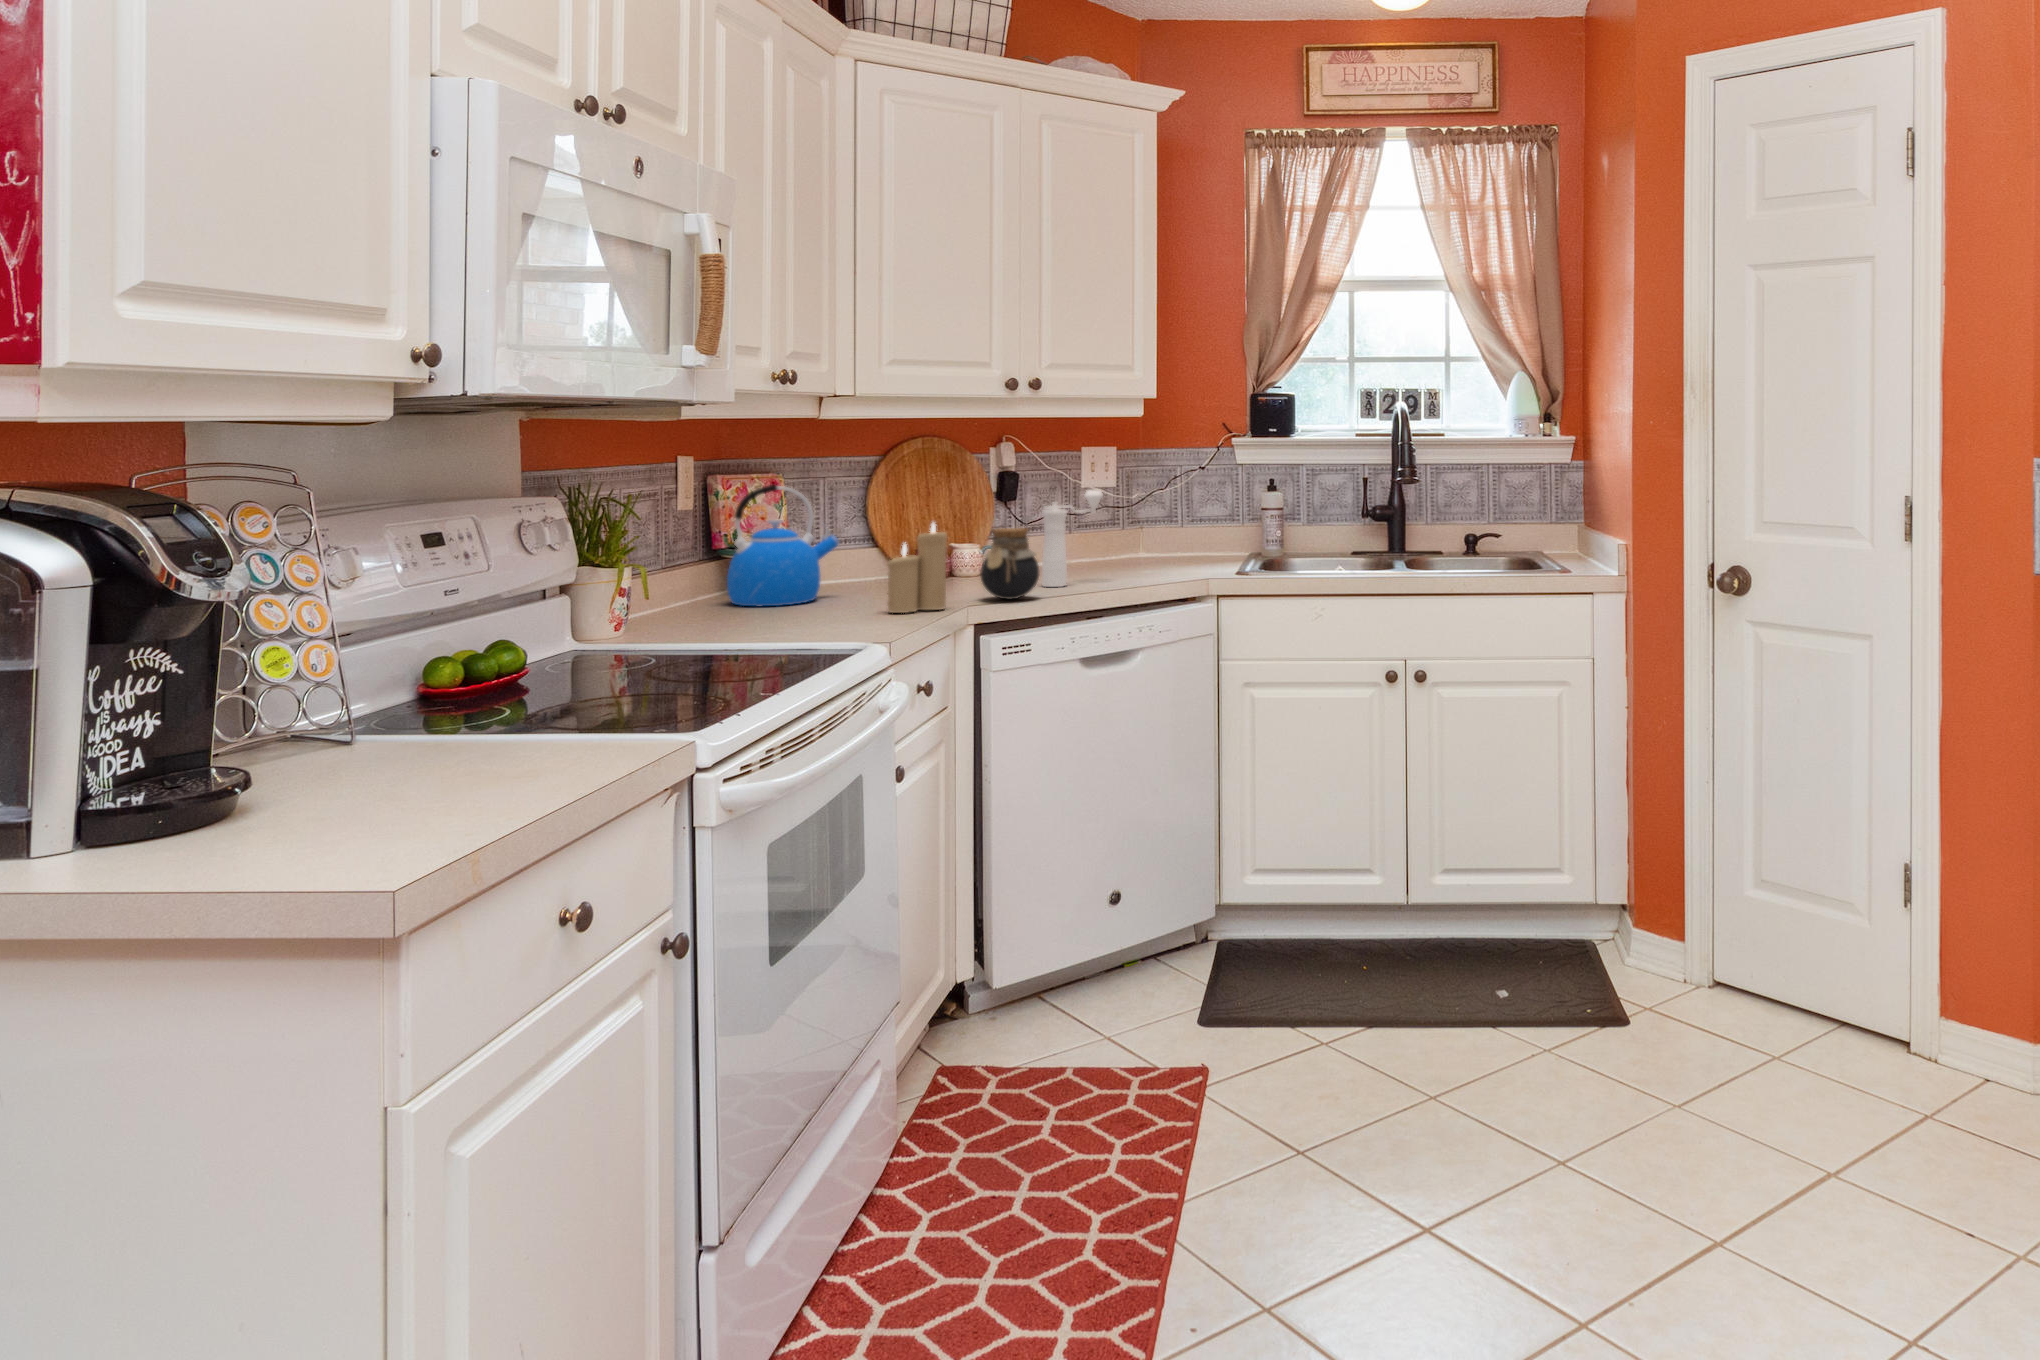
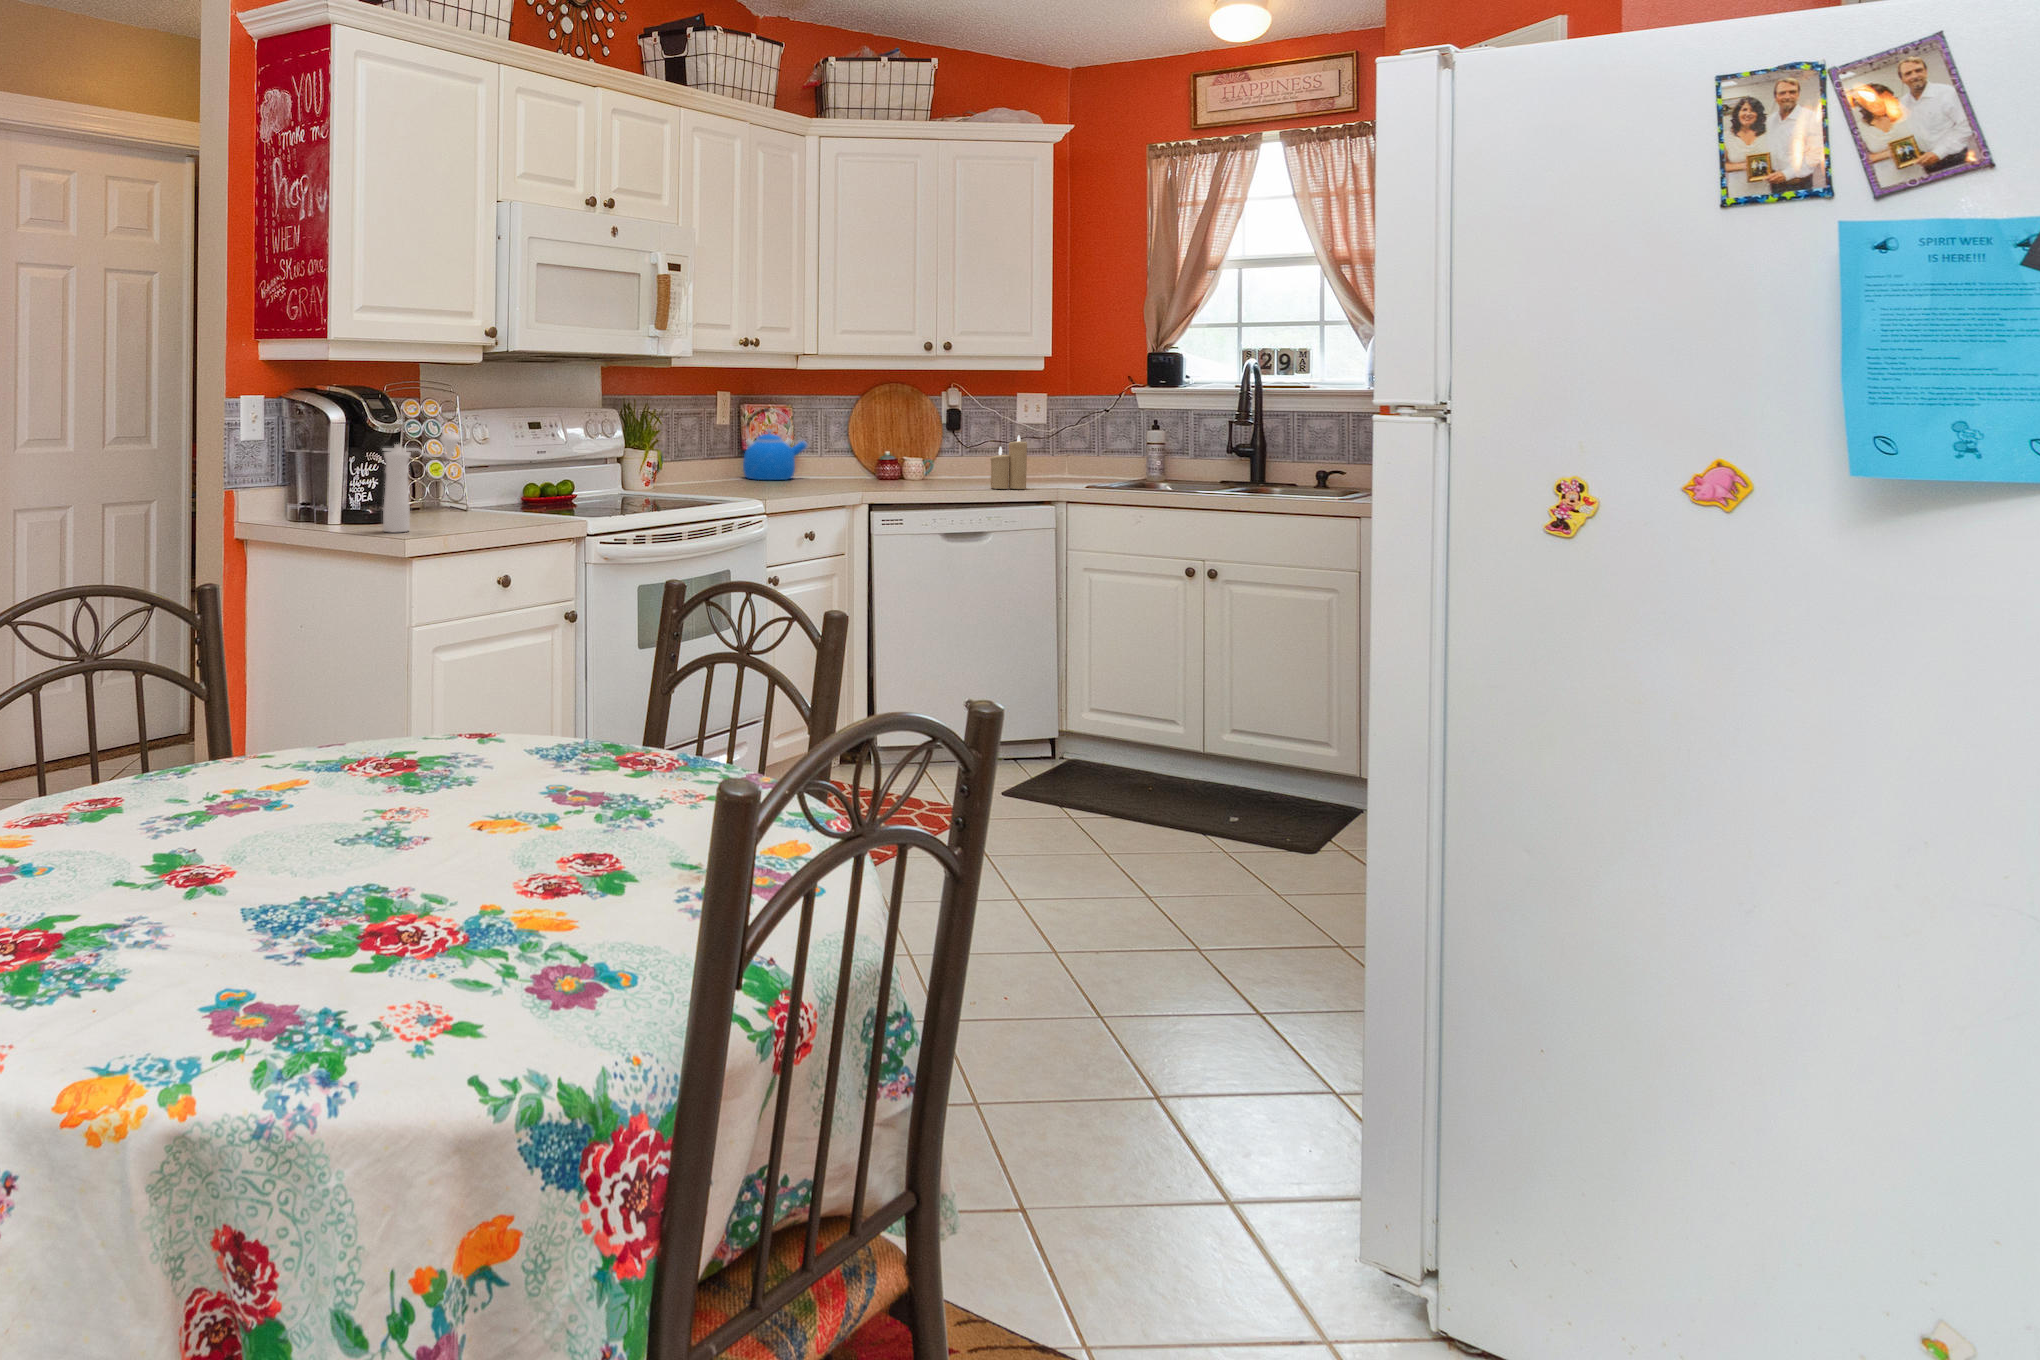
pepper mill: present [1042,490,1103,587] -> present [383,433,460,532]
candle: present [888,523,947,613] -> present [990,435,1027,489]
jar: present [981,528,1039,599] -> none [878,441,916,488]

